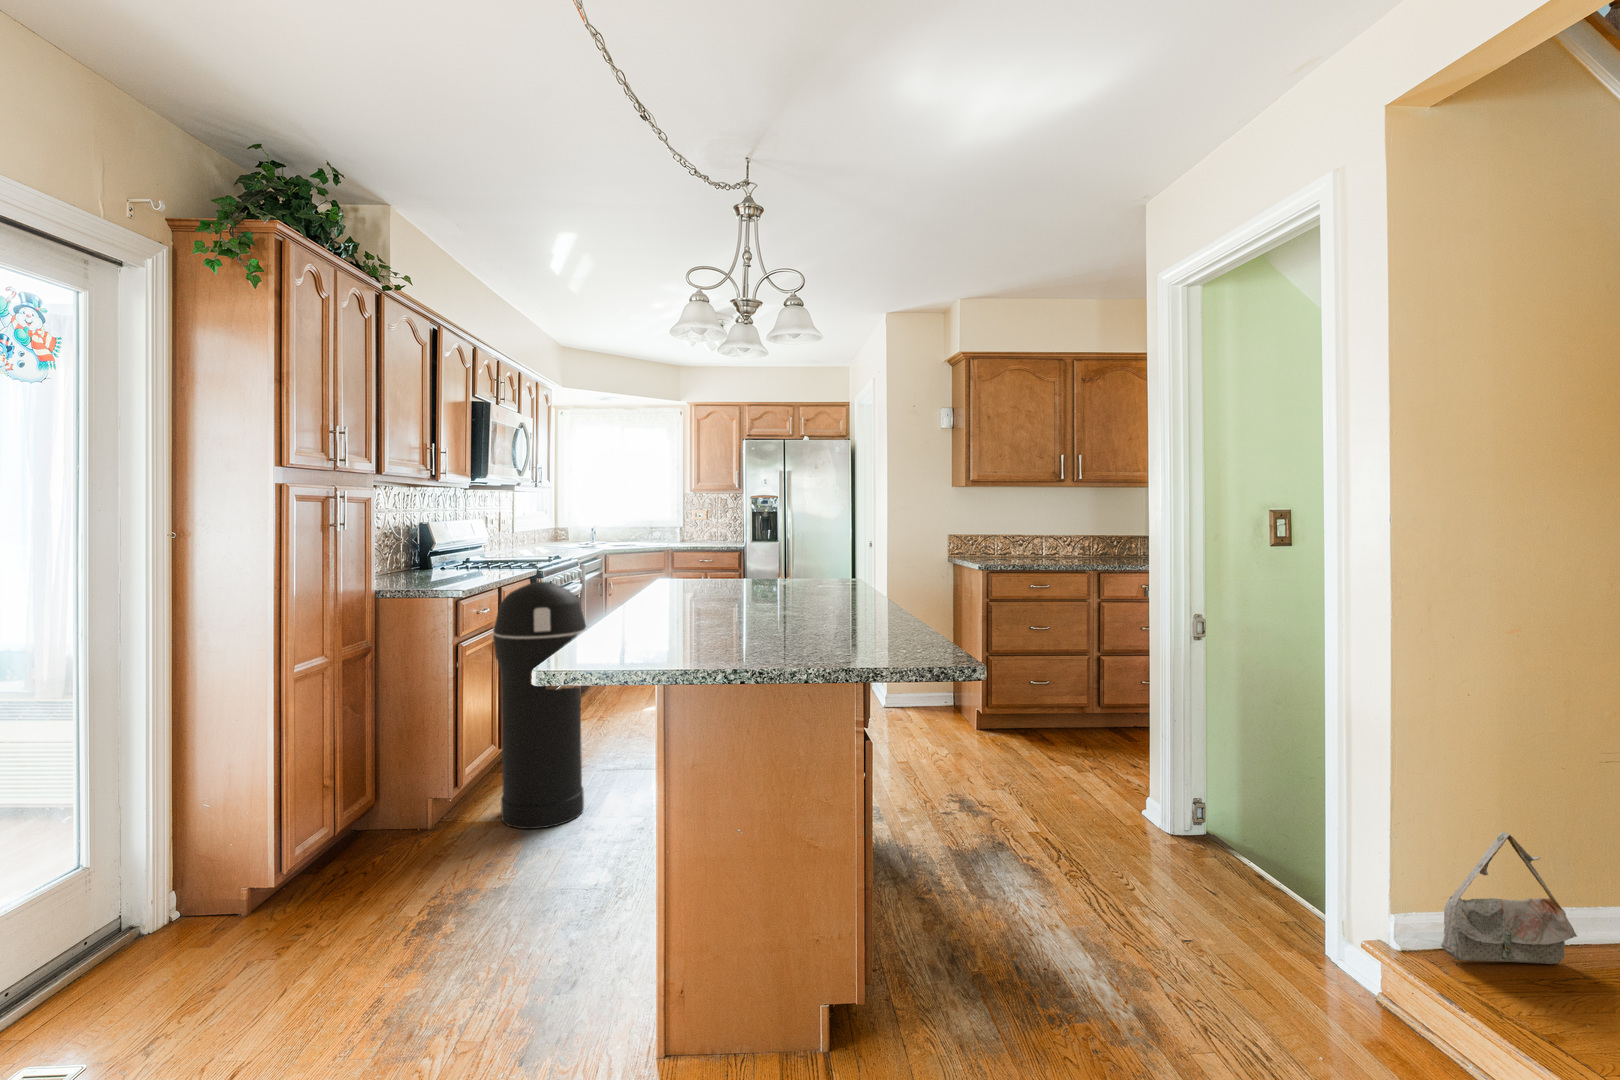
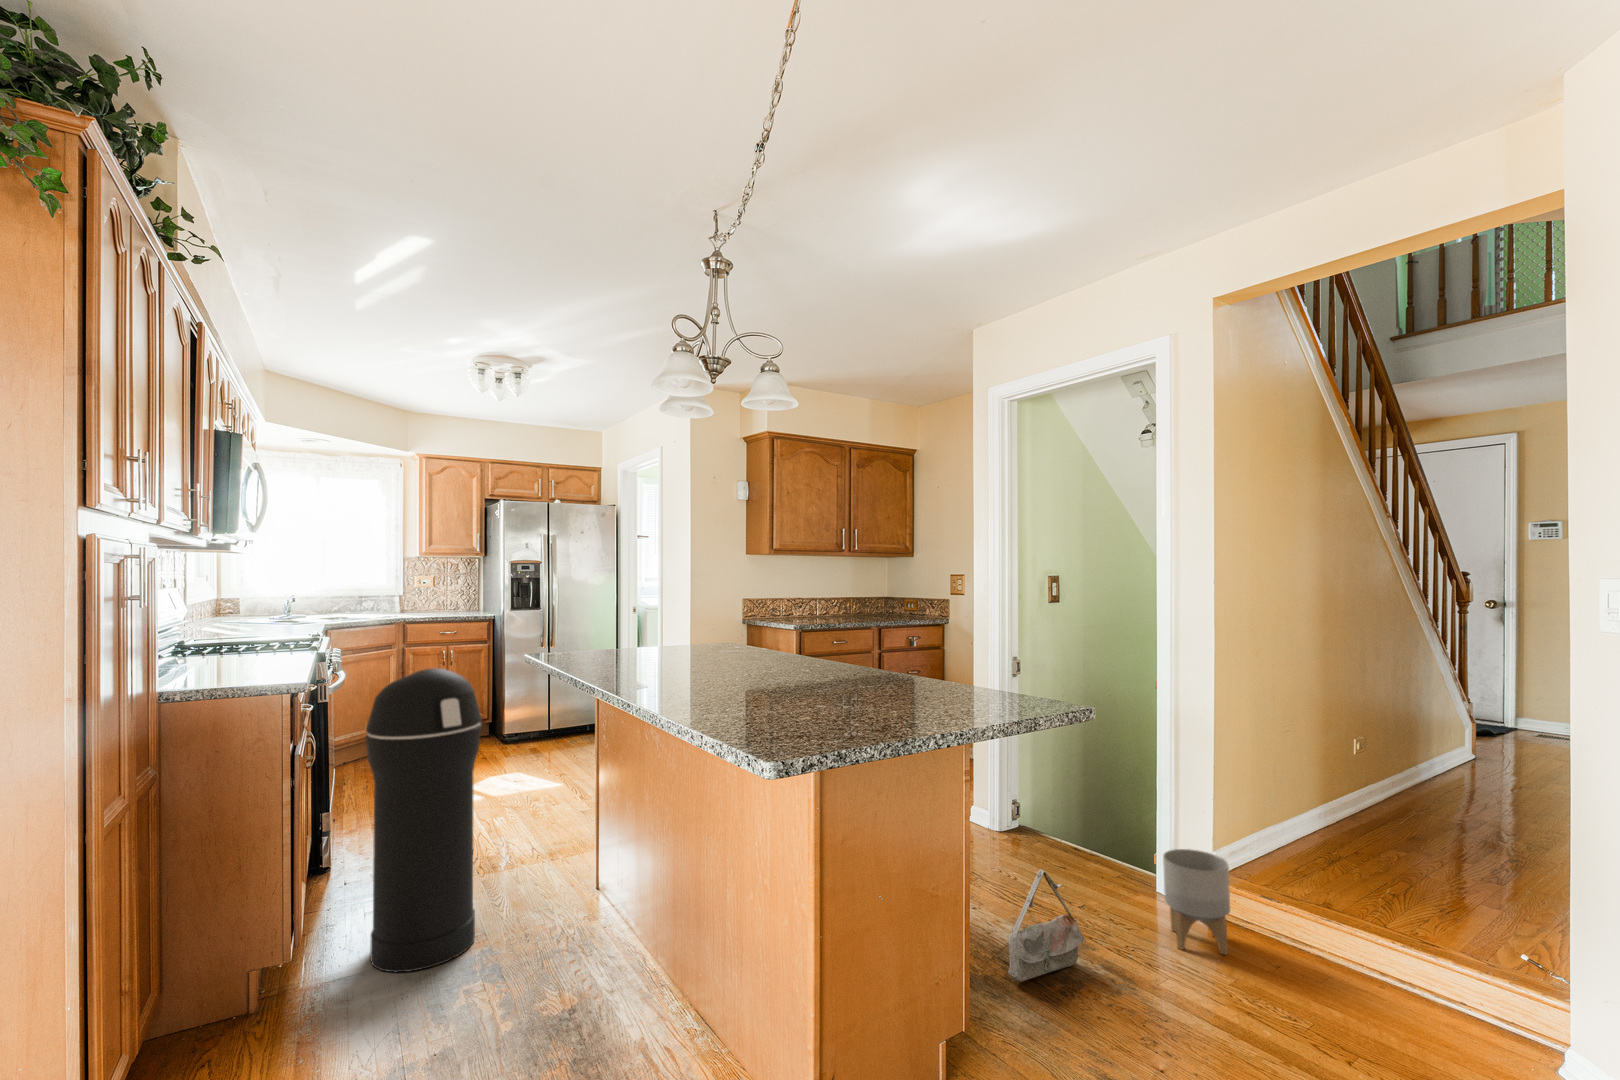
bag: present [1441,832,1577,964] -> present [1008,869,1085,982]
planter: none [1271,890,1371,1051] -> present [1163,849,1230,955]

